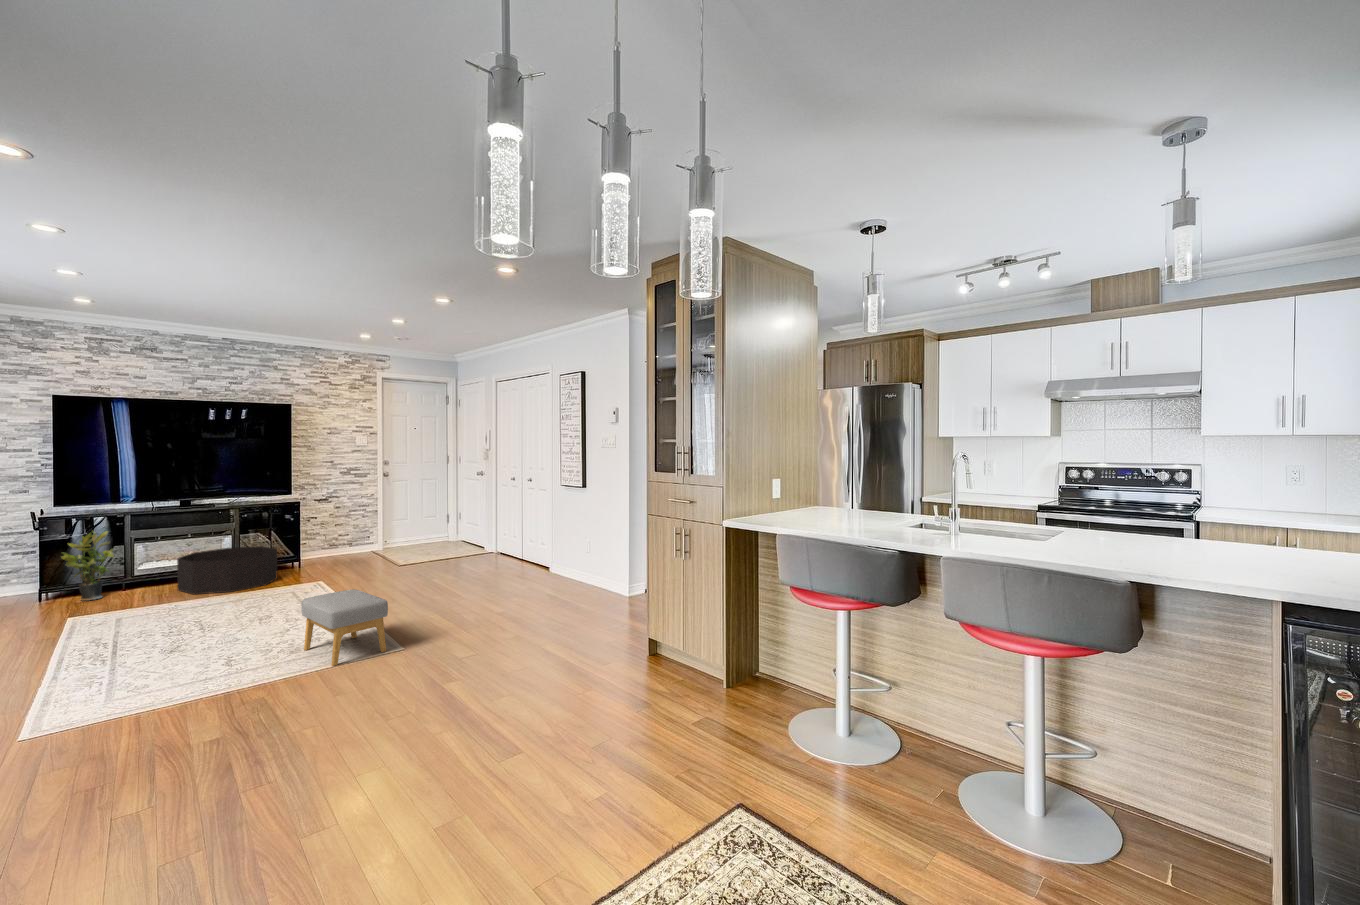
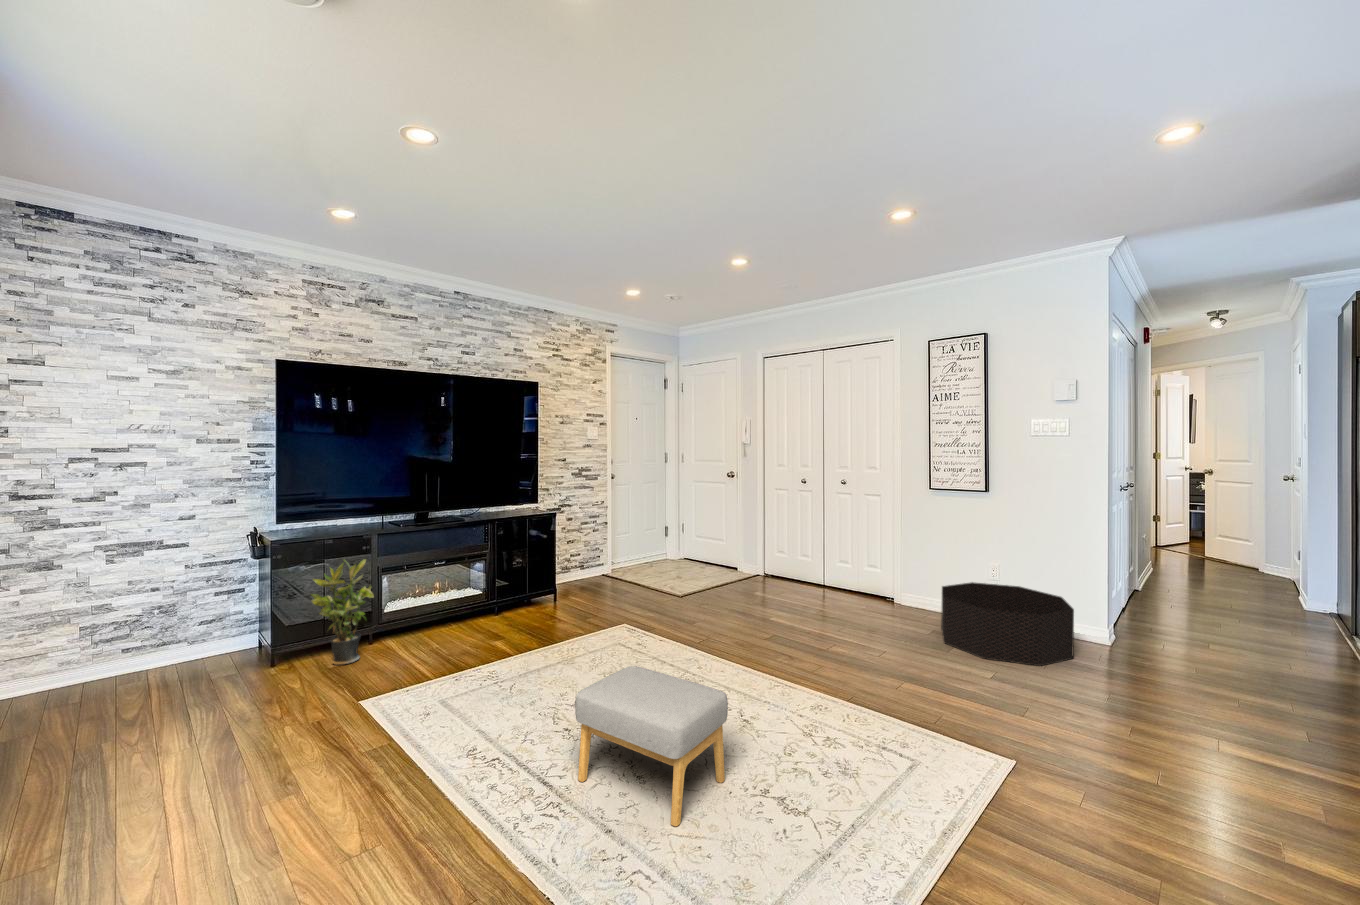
basket: present [177,546,277,594] -> present [941,582,1074,666]
footstool: present [302,589,388,666] -> present [575,666,728,826]

